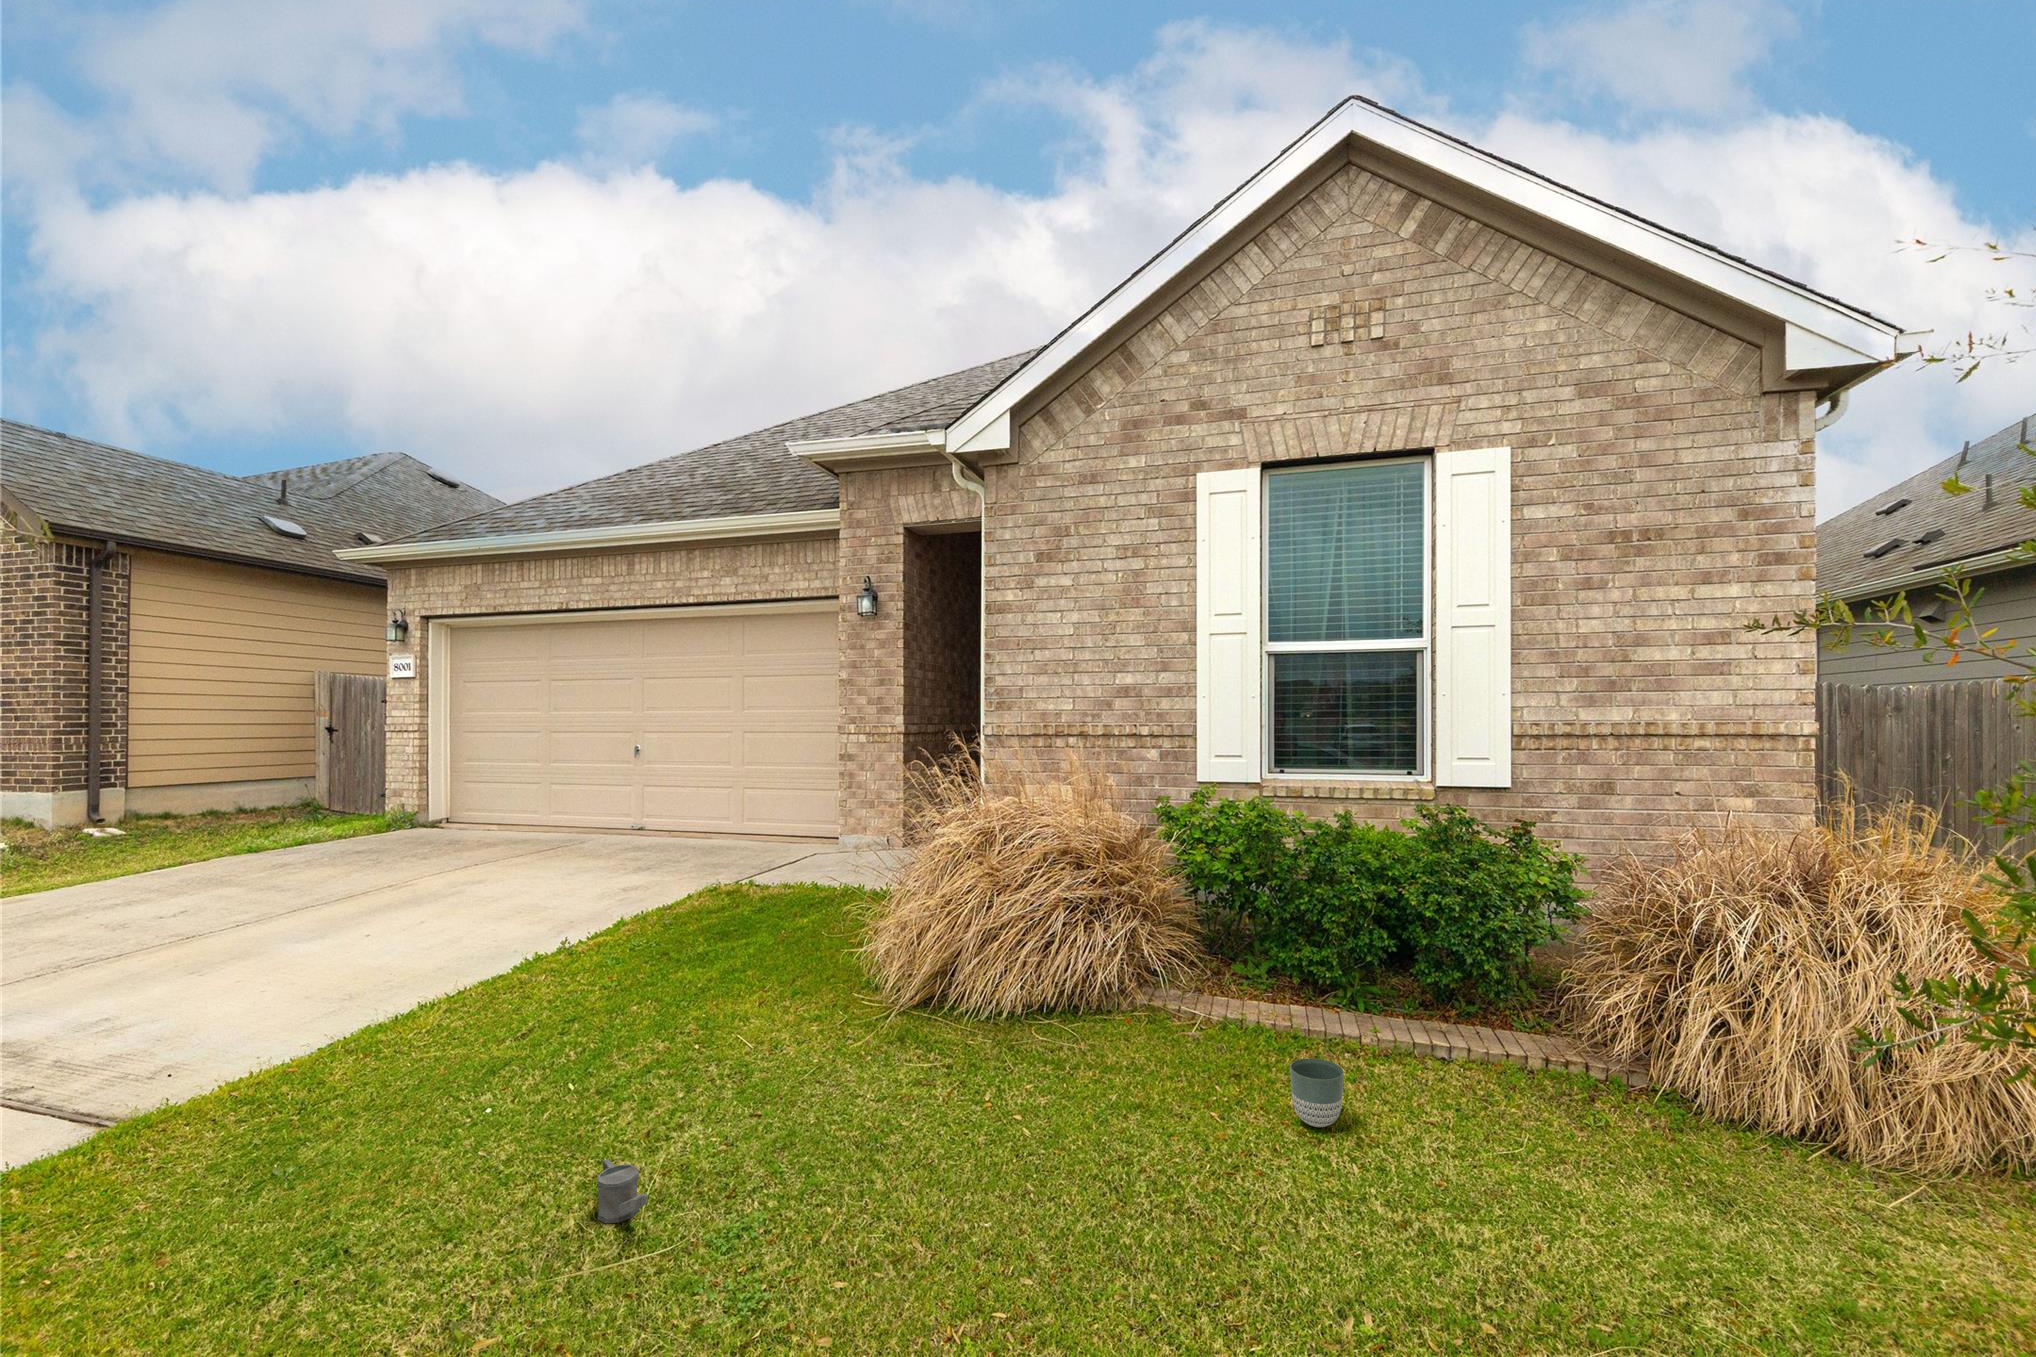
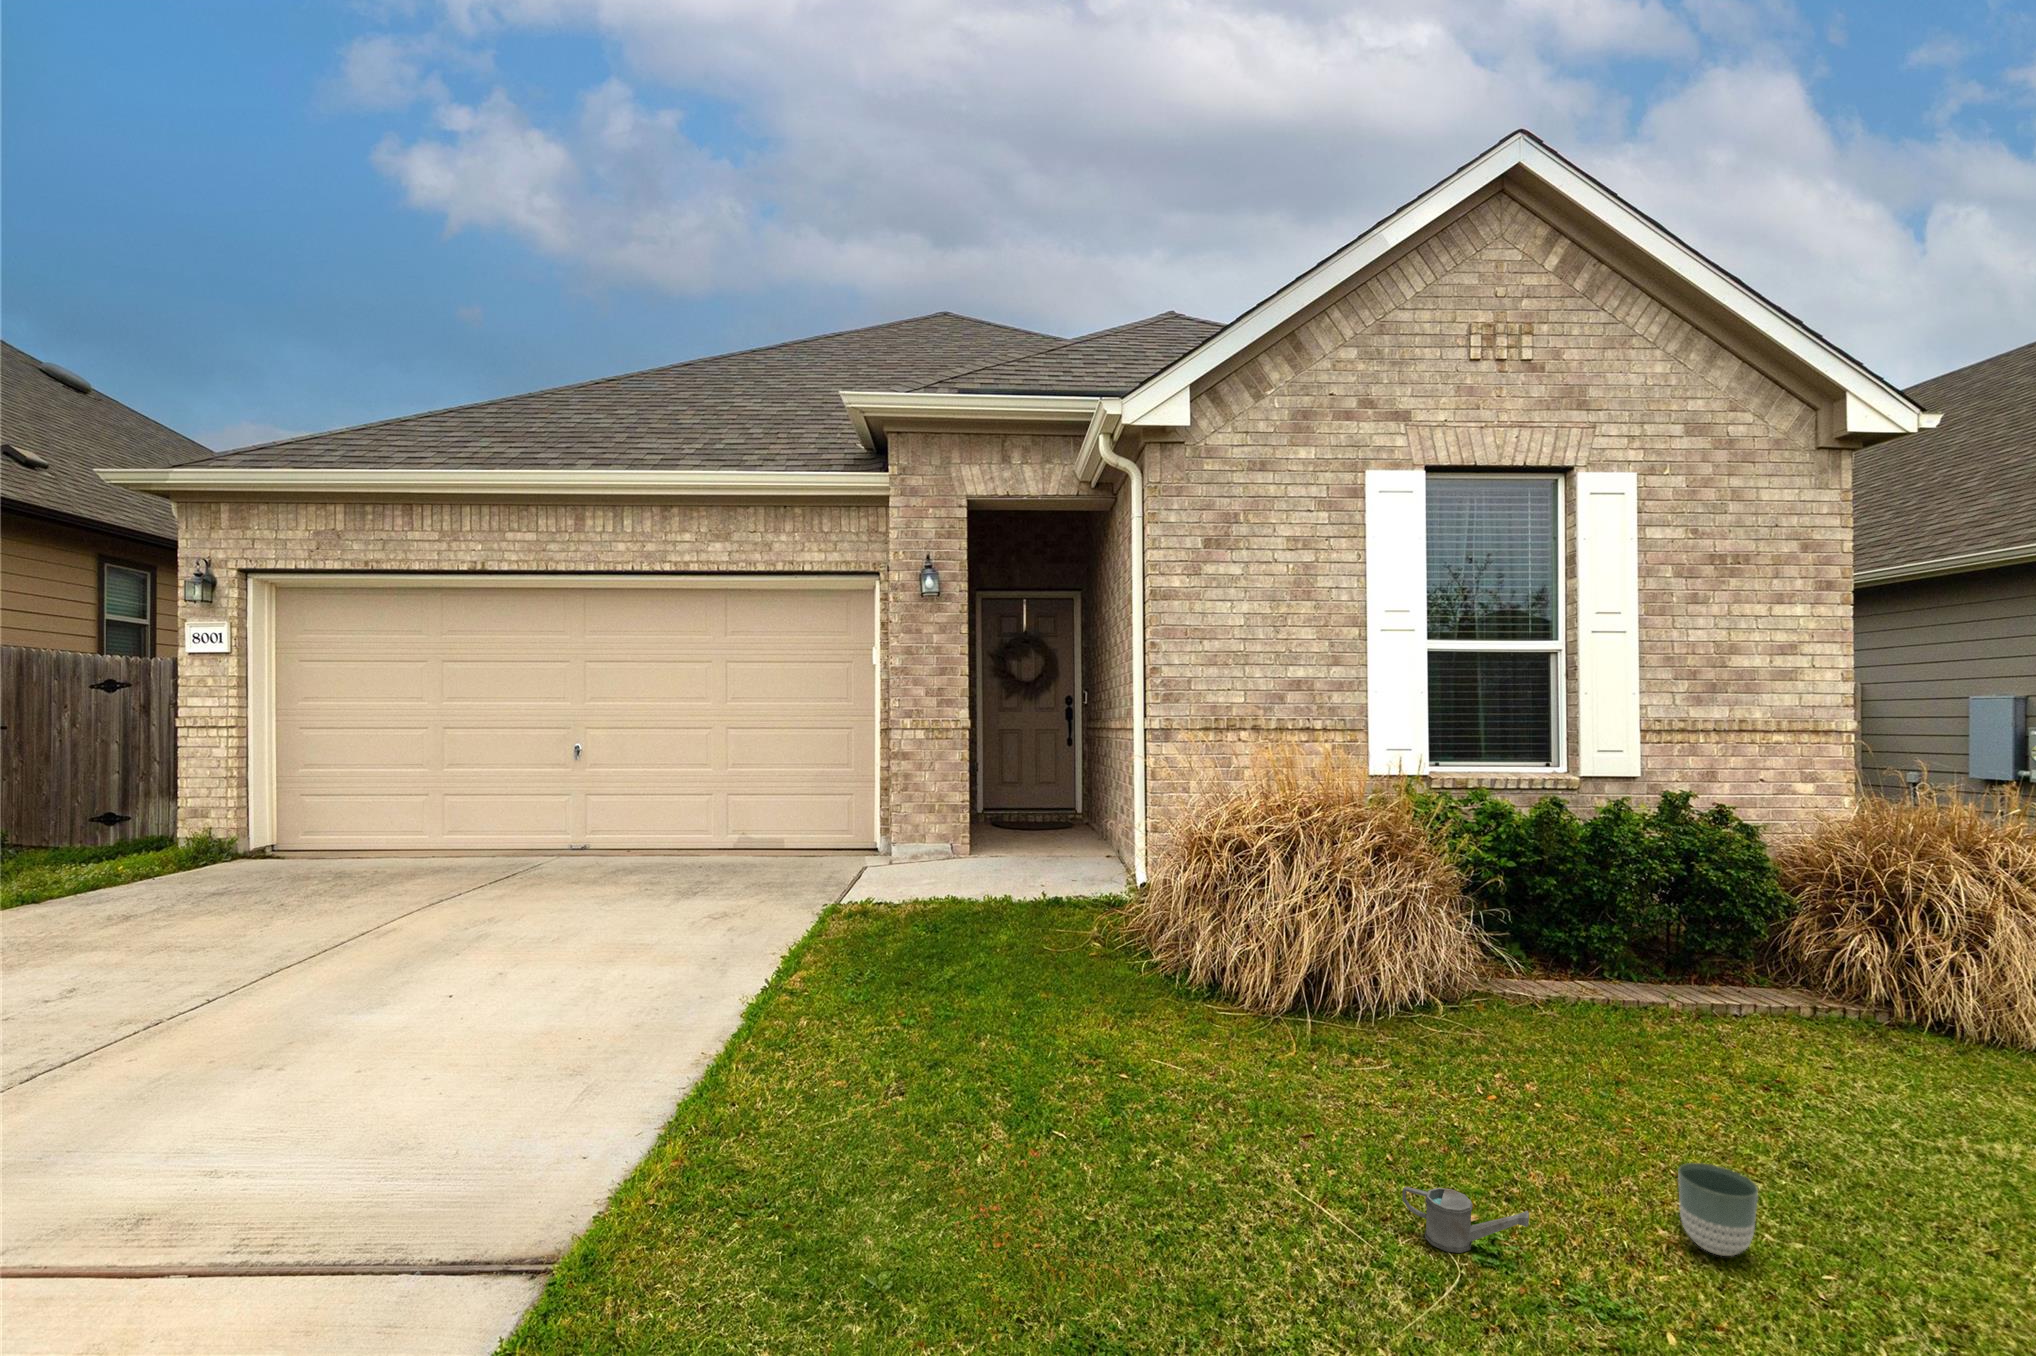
planter: present [1290,1058,1344,1127] -> present [1678,1163,1758,1256]

